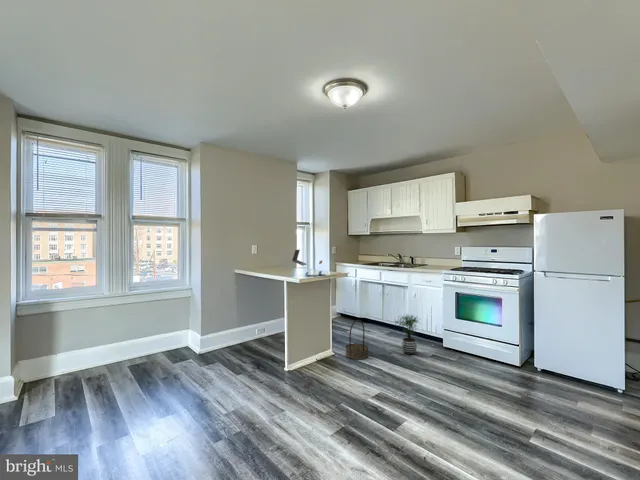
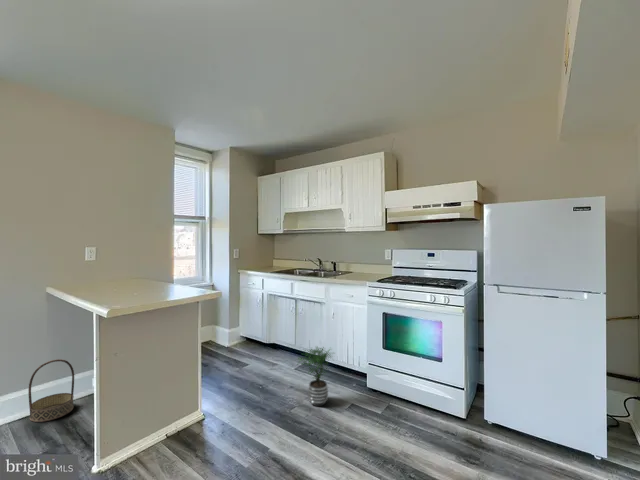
laptop: present [292,250,322,275] -> none [113,256,174,300]
basket: present [346,320,368,359] -> present [28,359,74,422]

